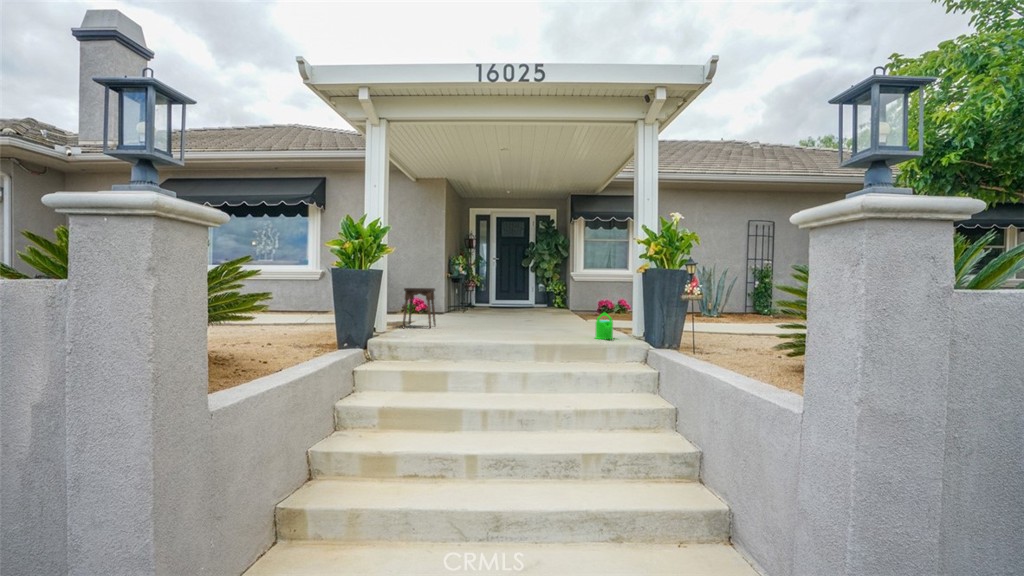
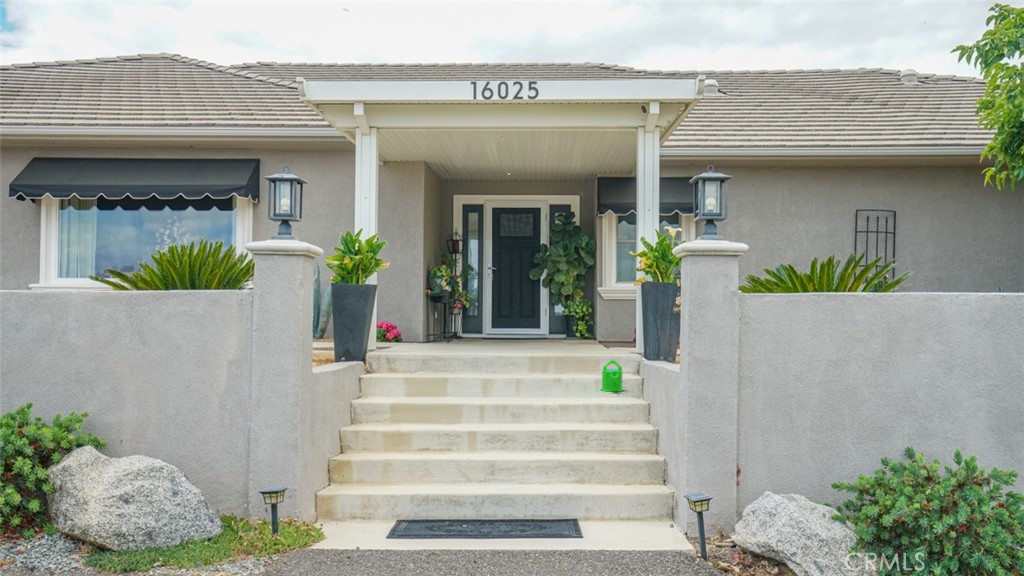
stool: present [403,288,436,328] -> none [374,324,413,375]

